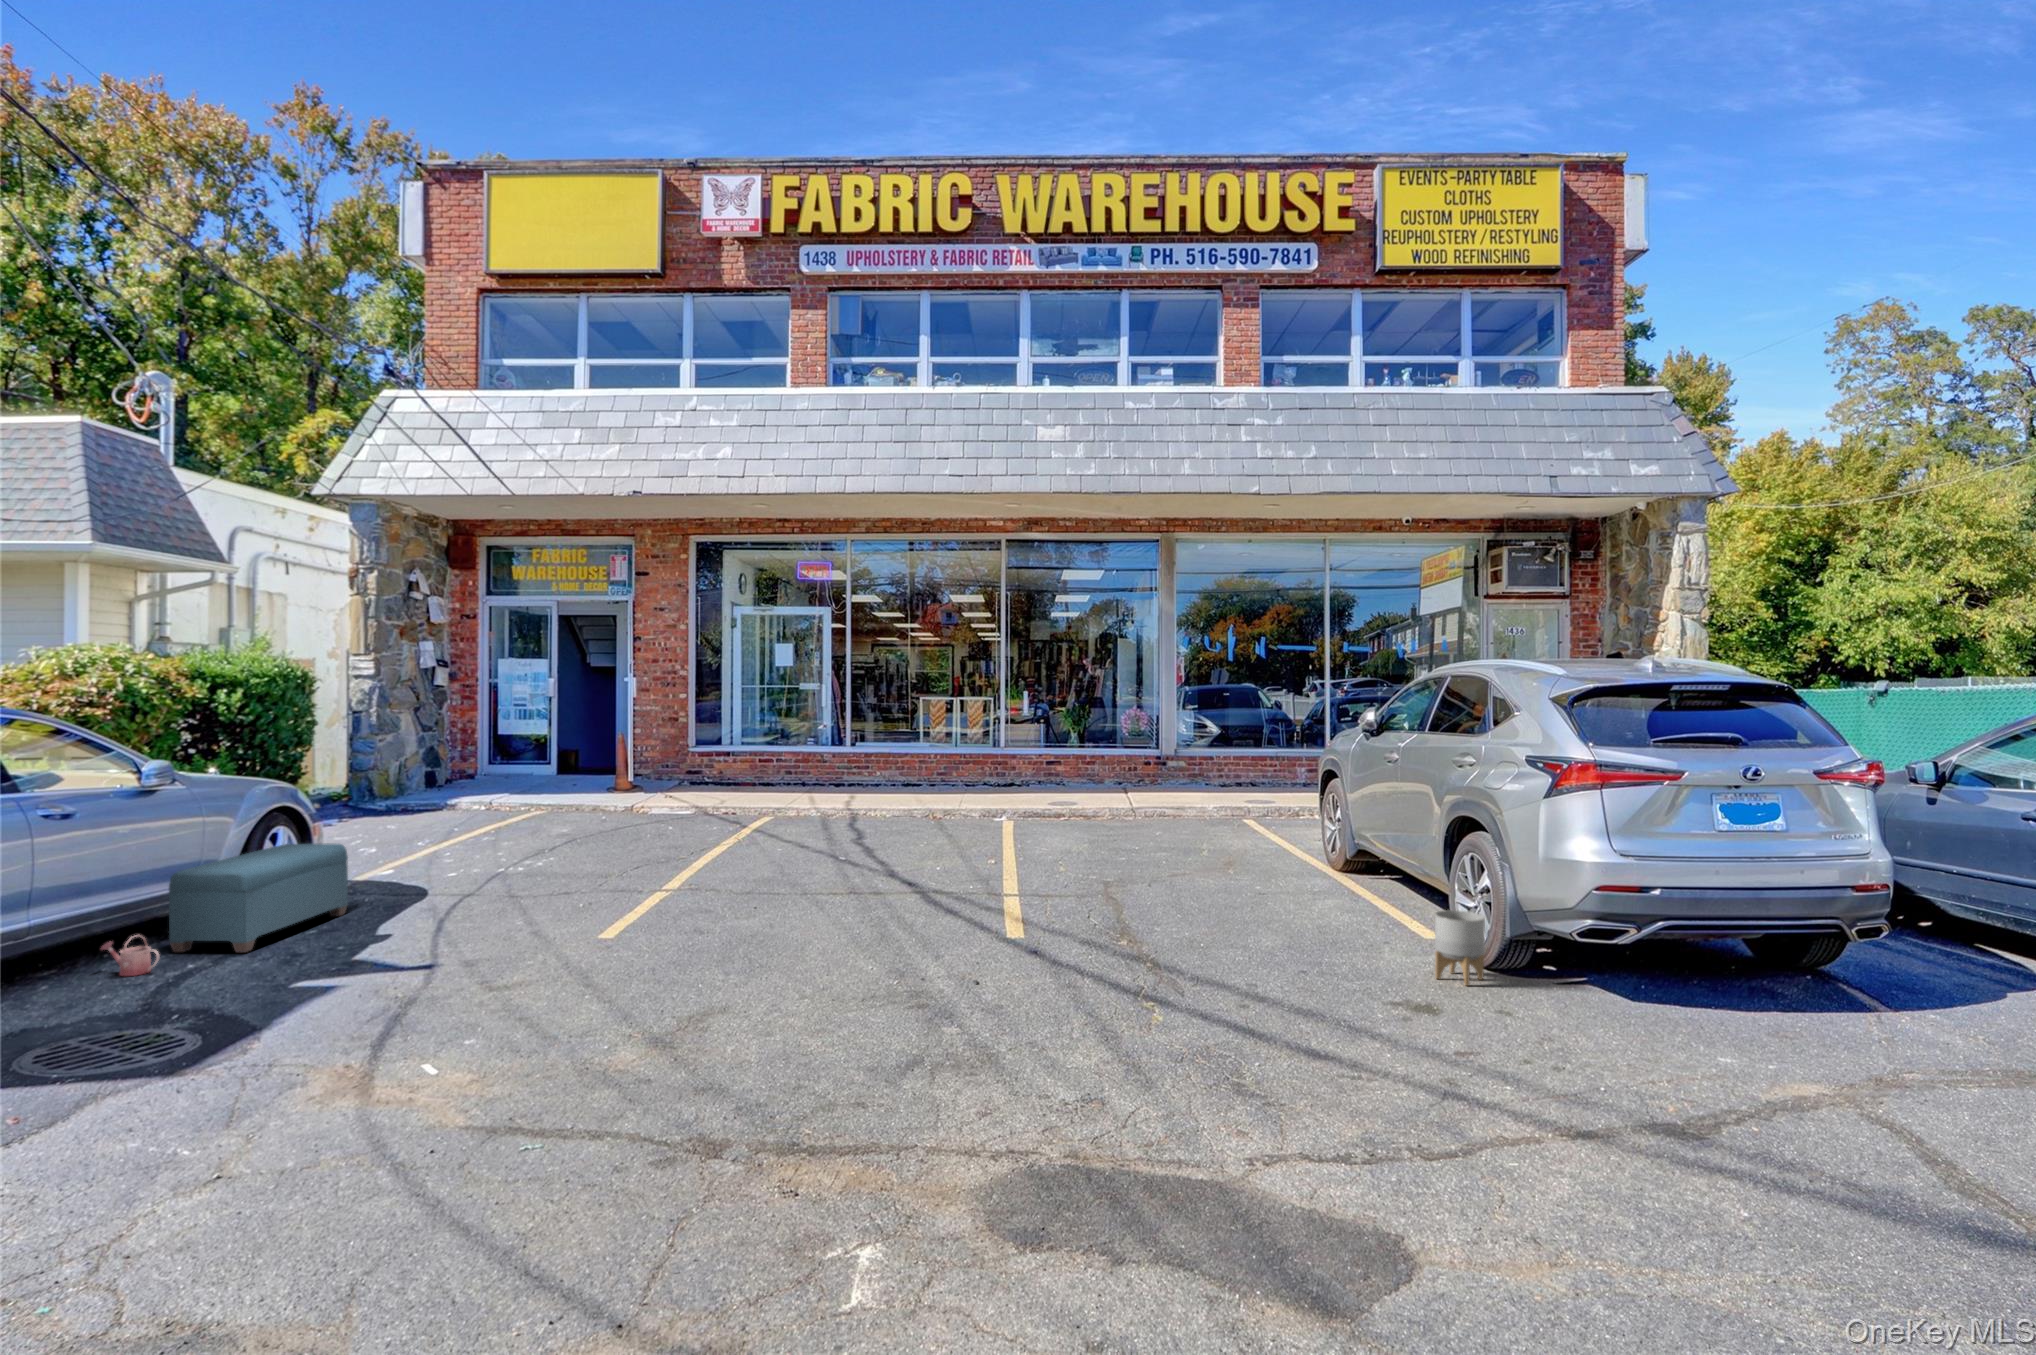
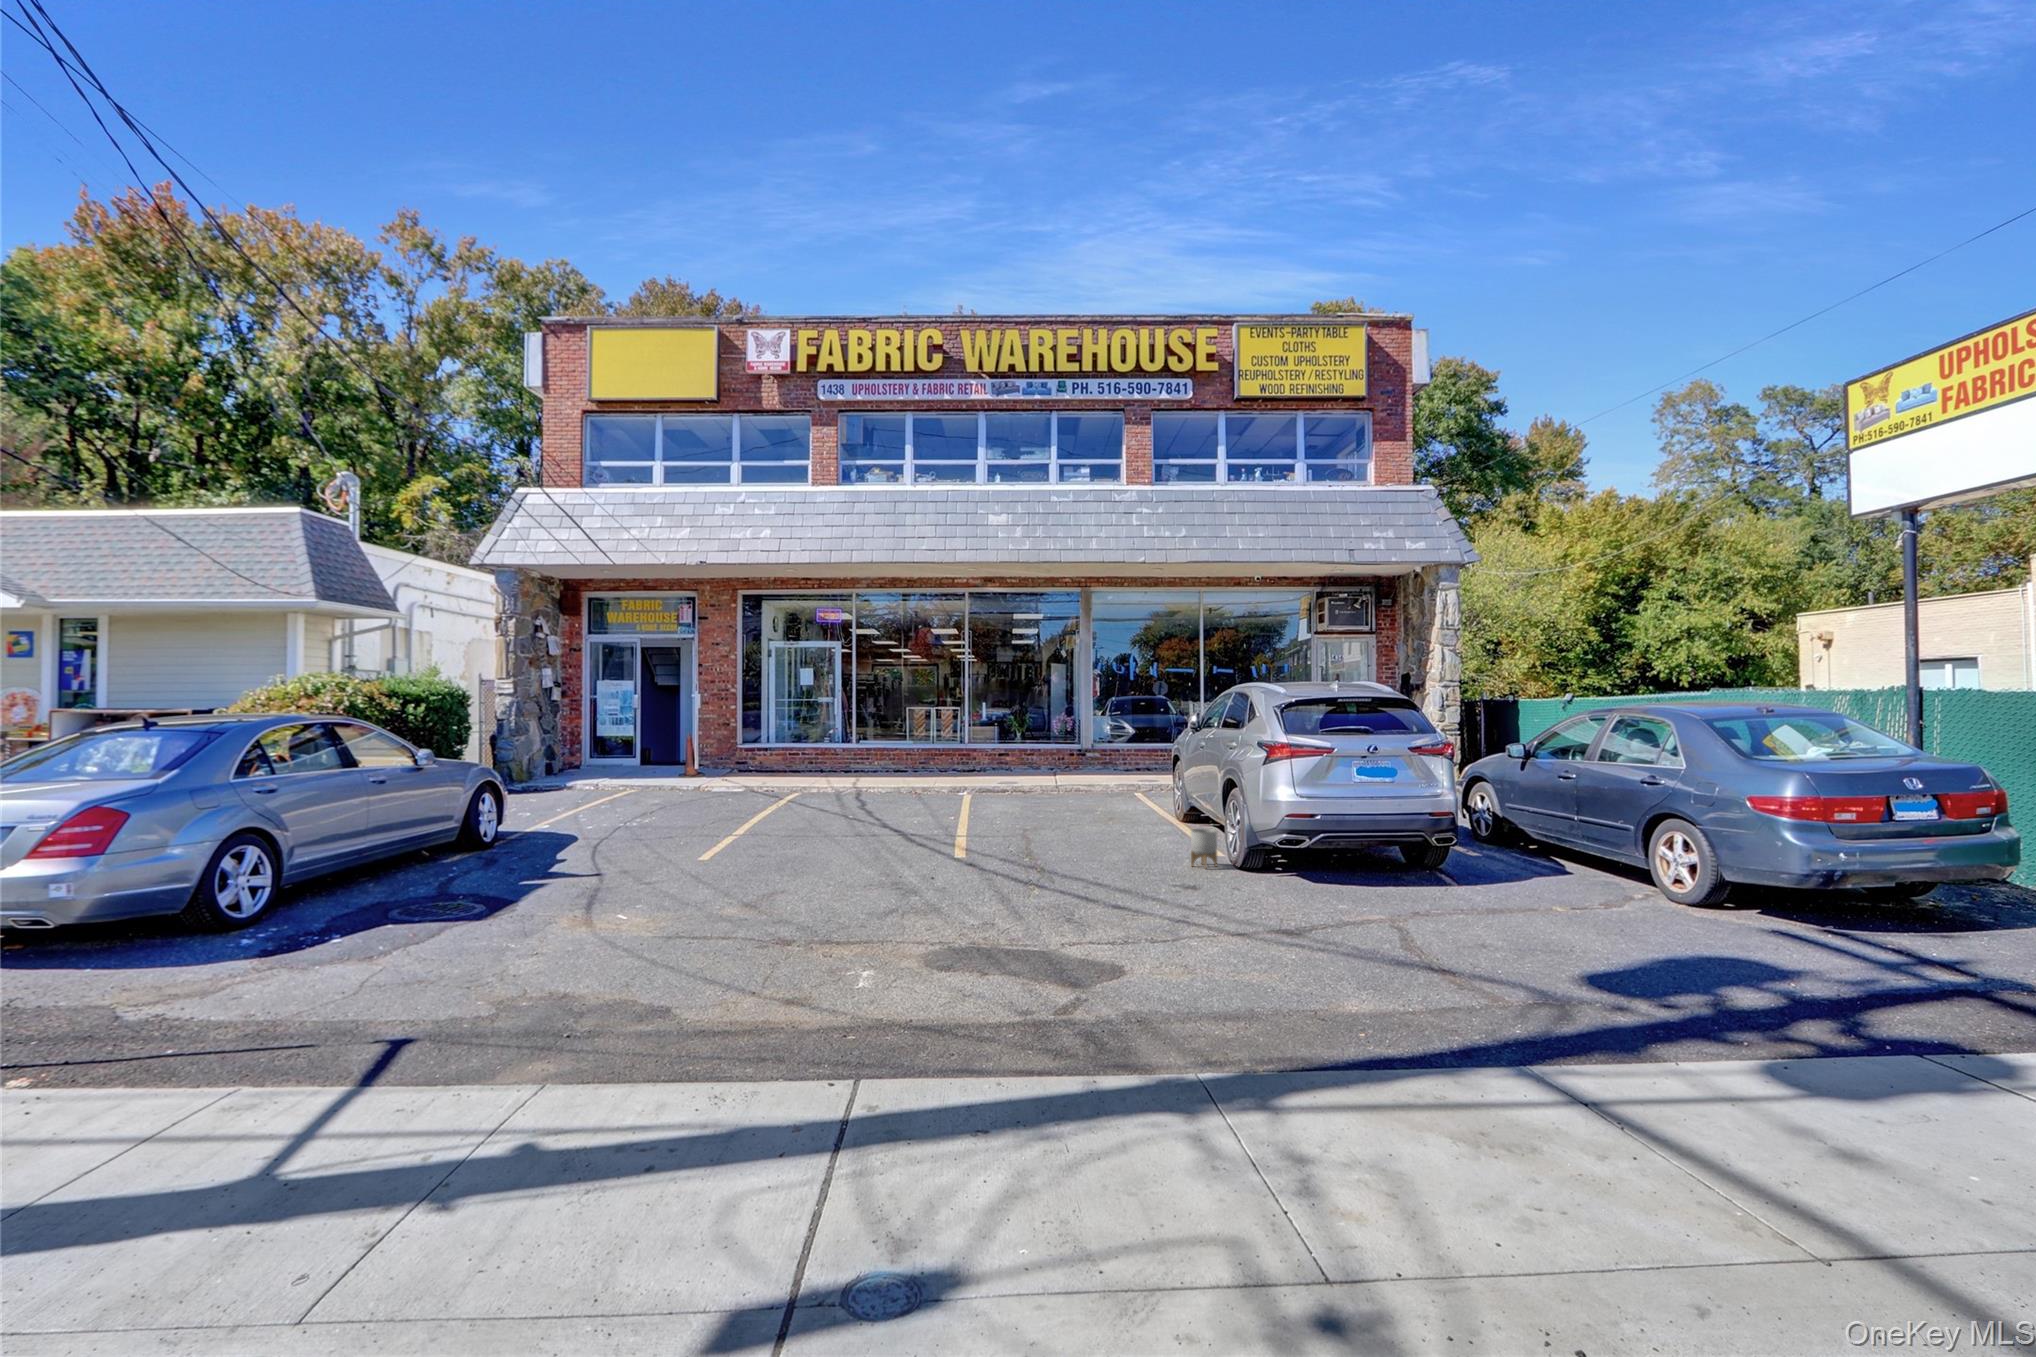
bench: present [169,843,348,952] -> none [461,799,550,859]
watering can: present [101,935,159,976] -> none [431,846,465,869]

